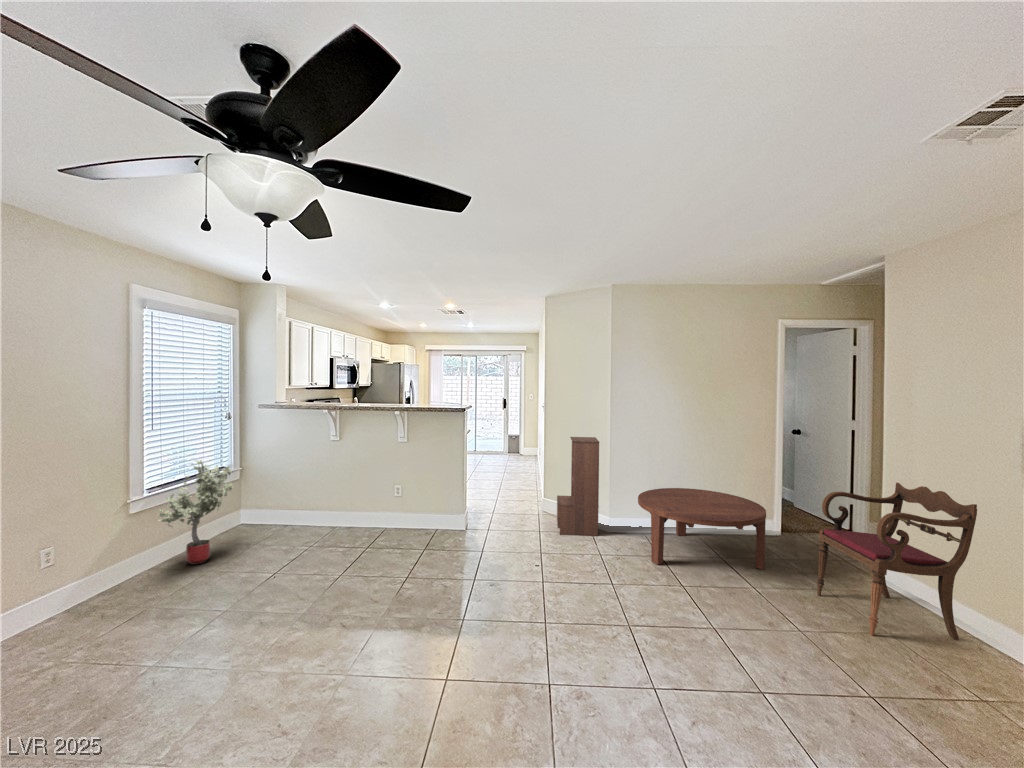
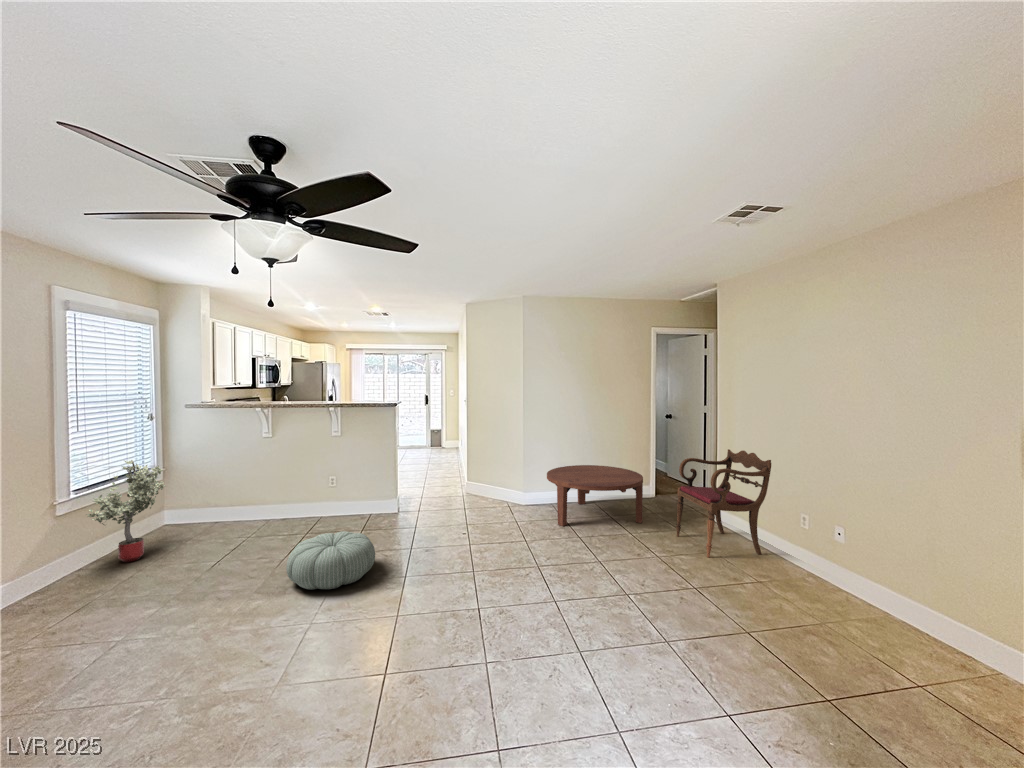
bookshelf: present [557,437,599,536] -> none [479,426,515,511]
pouf: none [333,553,431,624] -> present [286,531,375,589]

